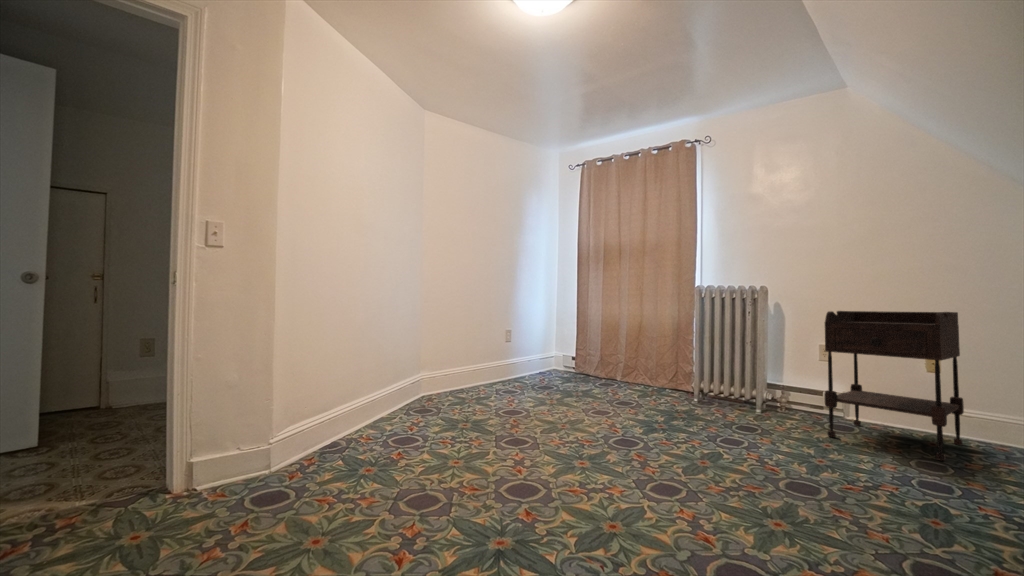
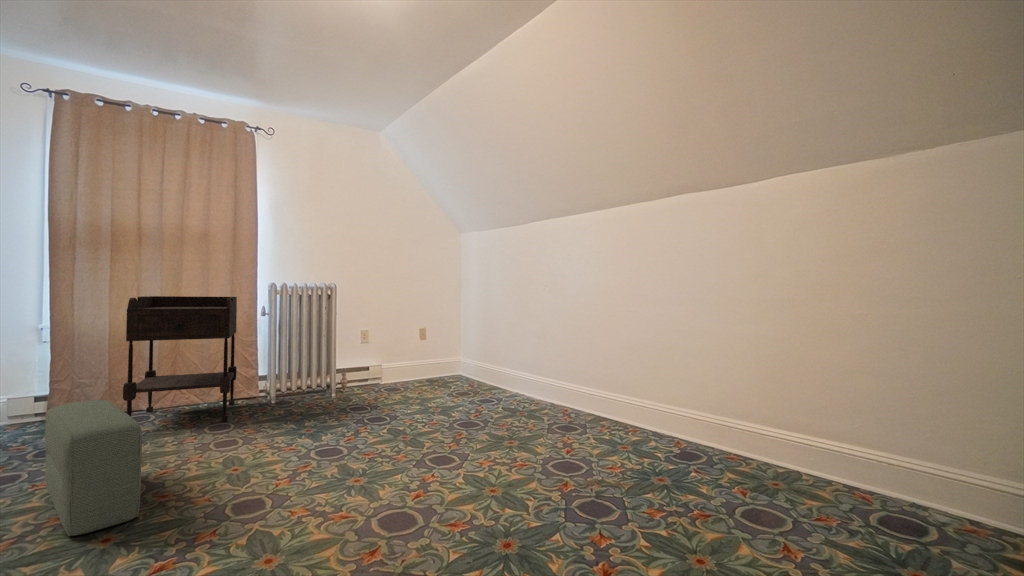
pouf: none [749,395,811,517] -> present [45,400,142,536]

